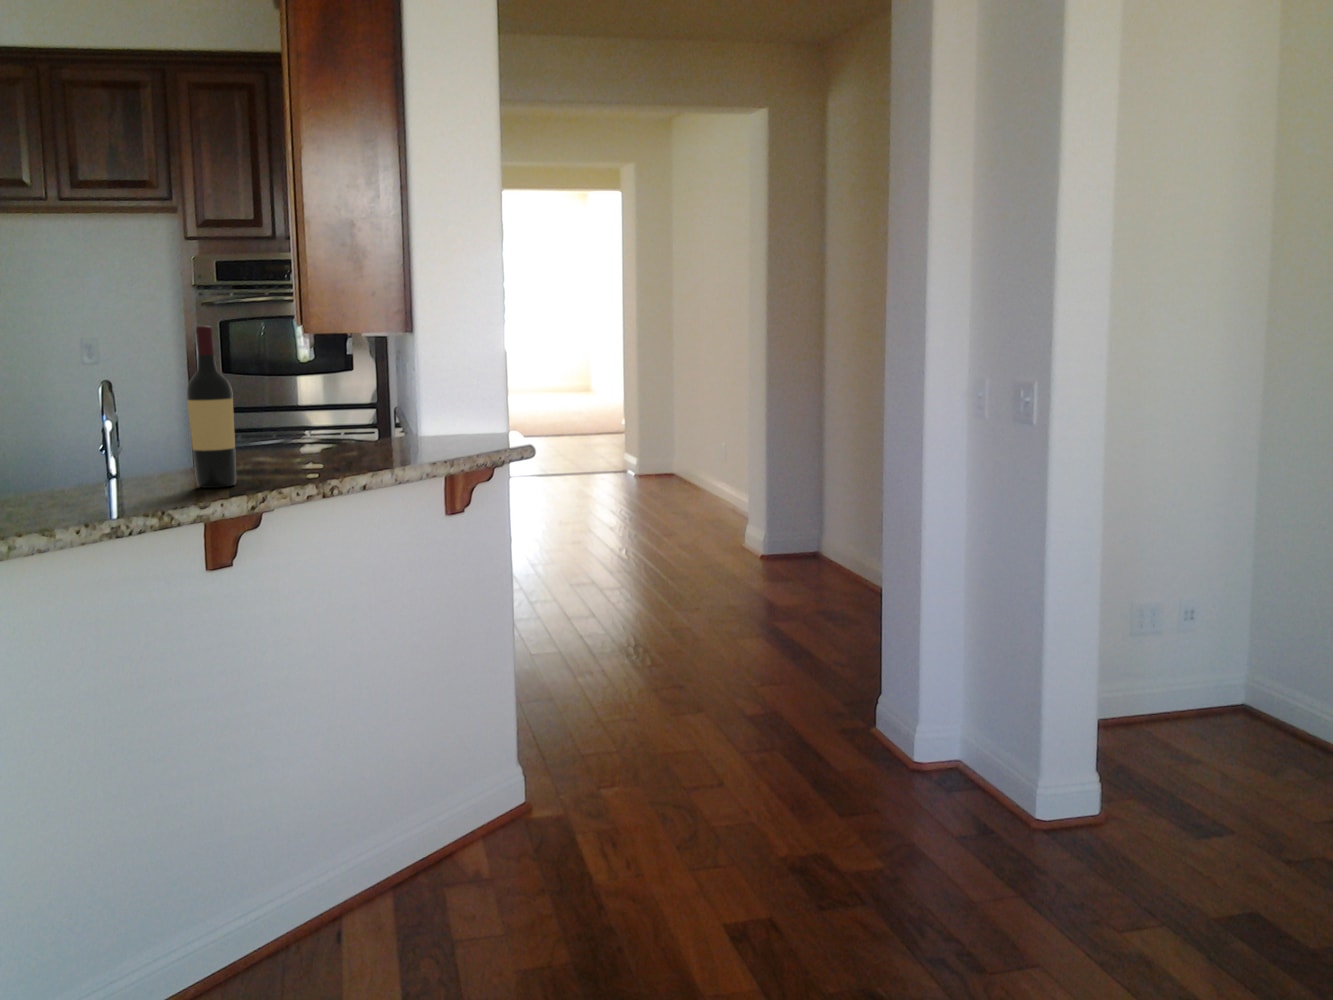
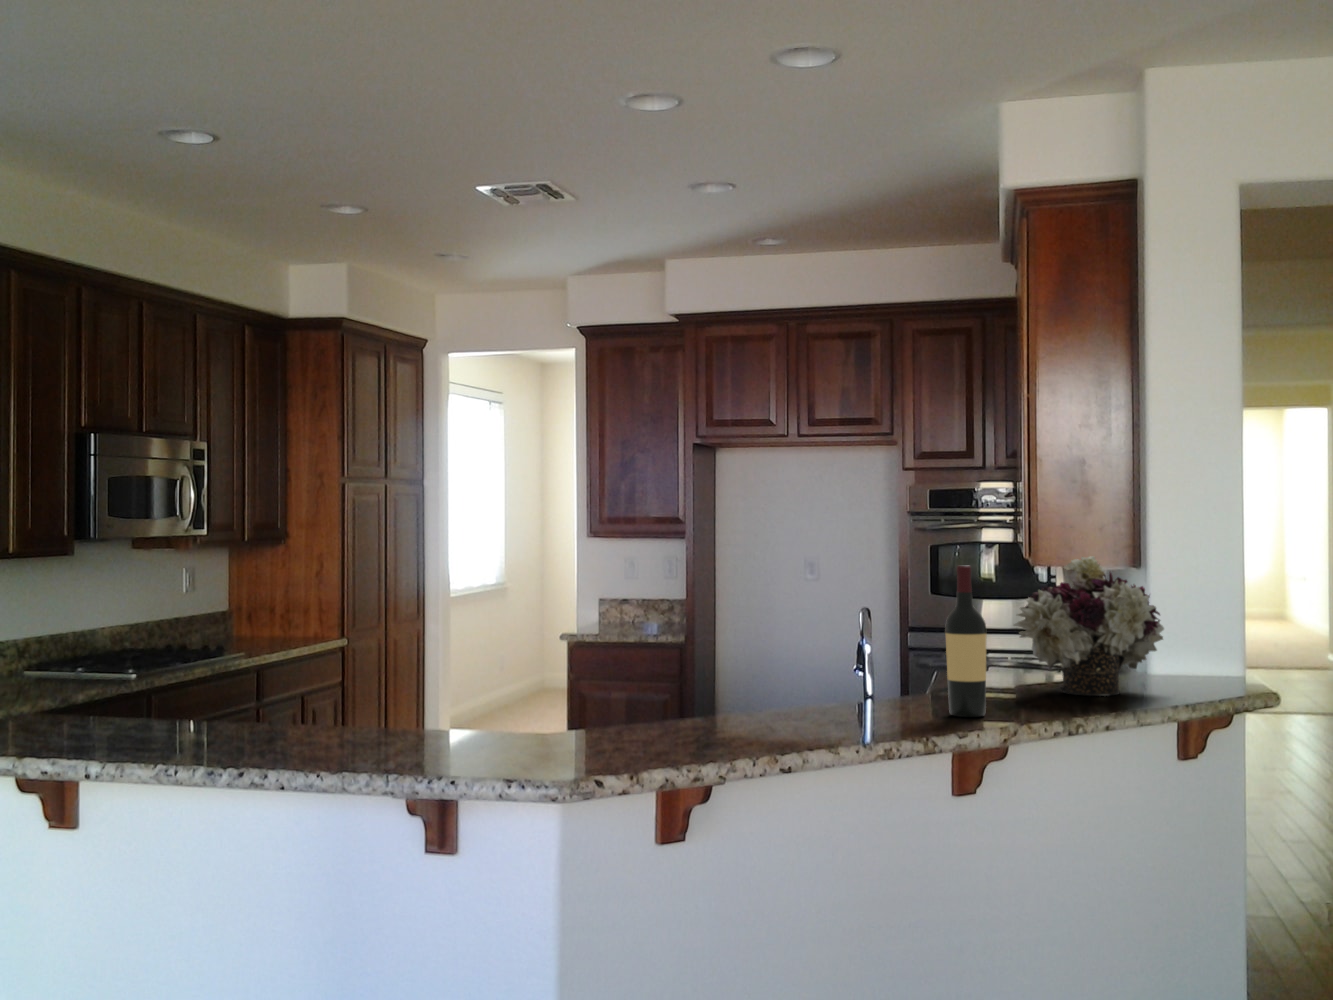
flower arrangement: none [272,318,424,459] -> present [1014,556,1164,696]

